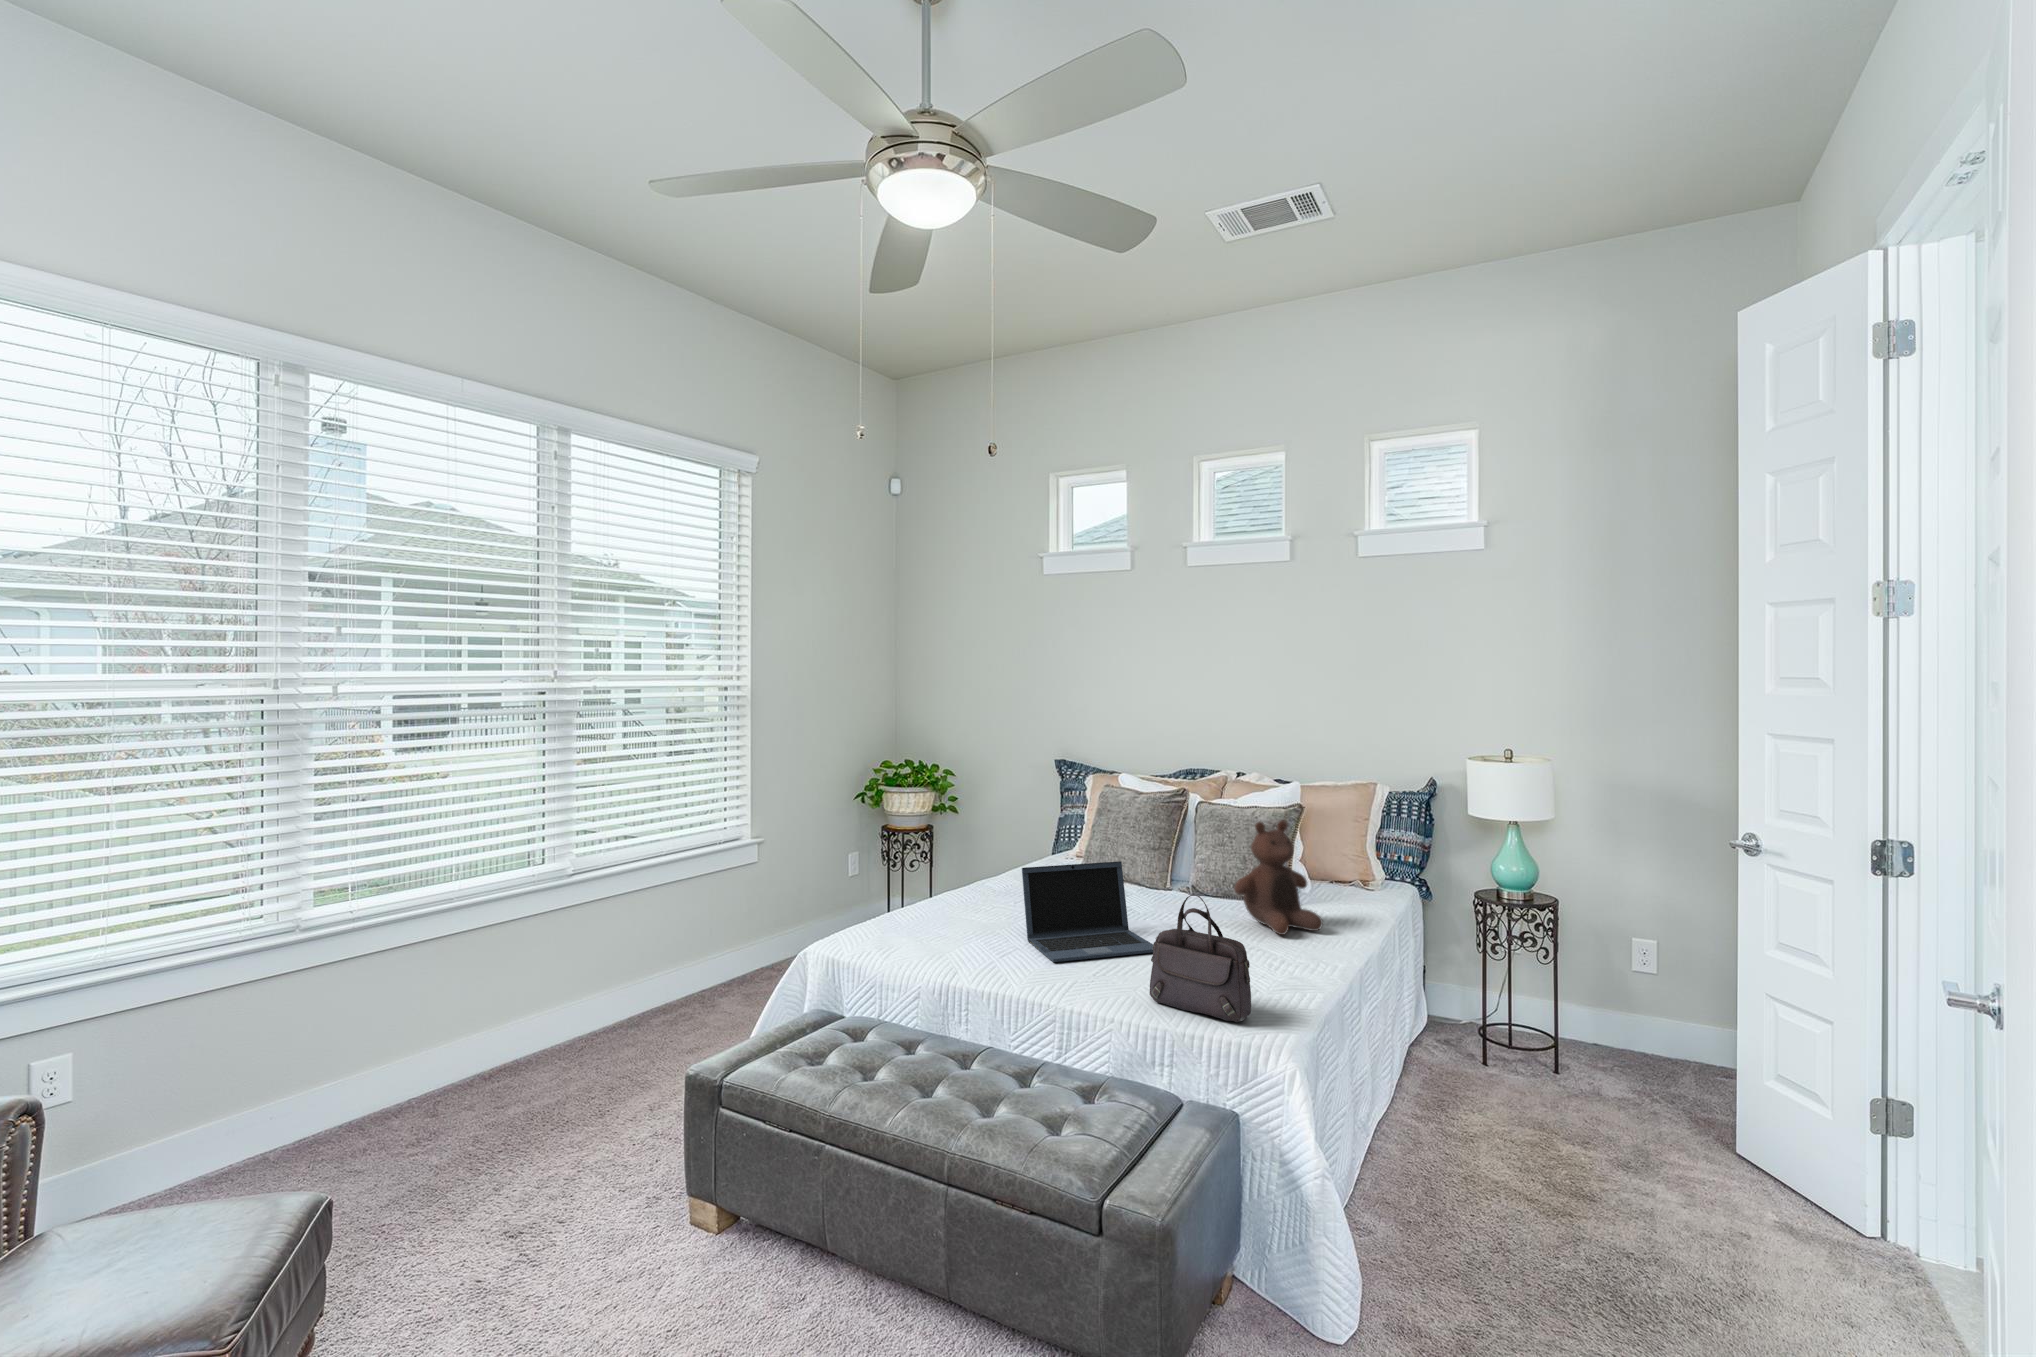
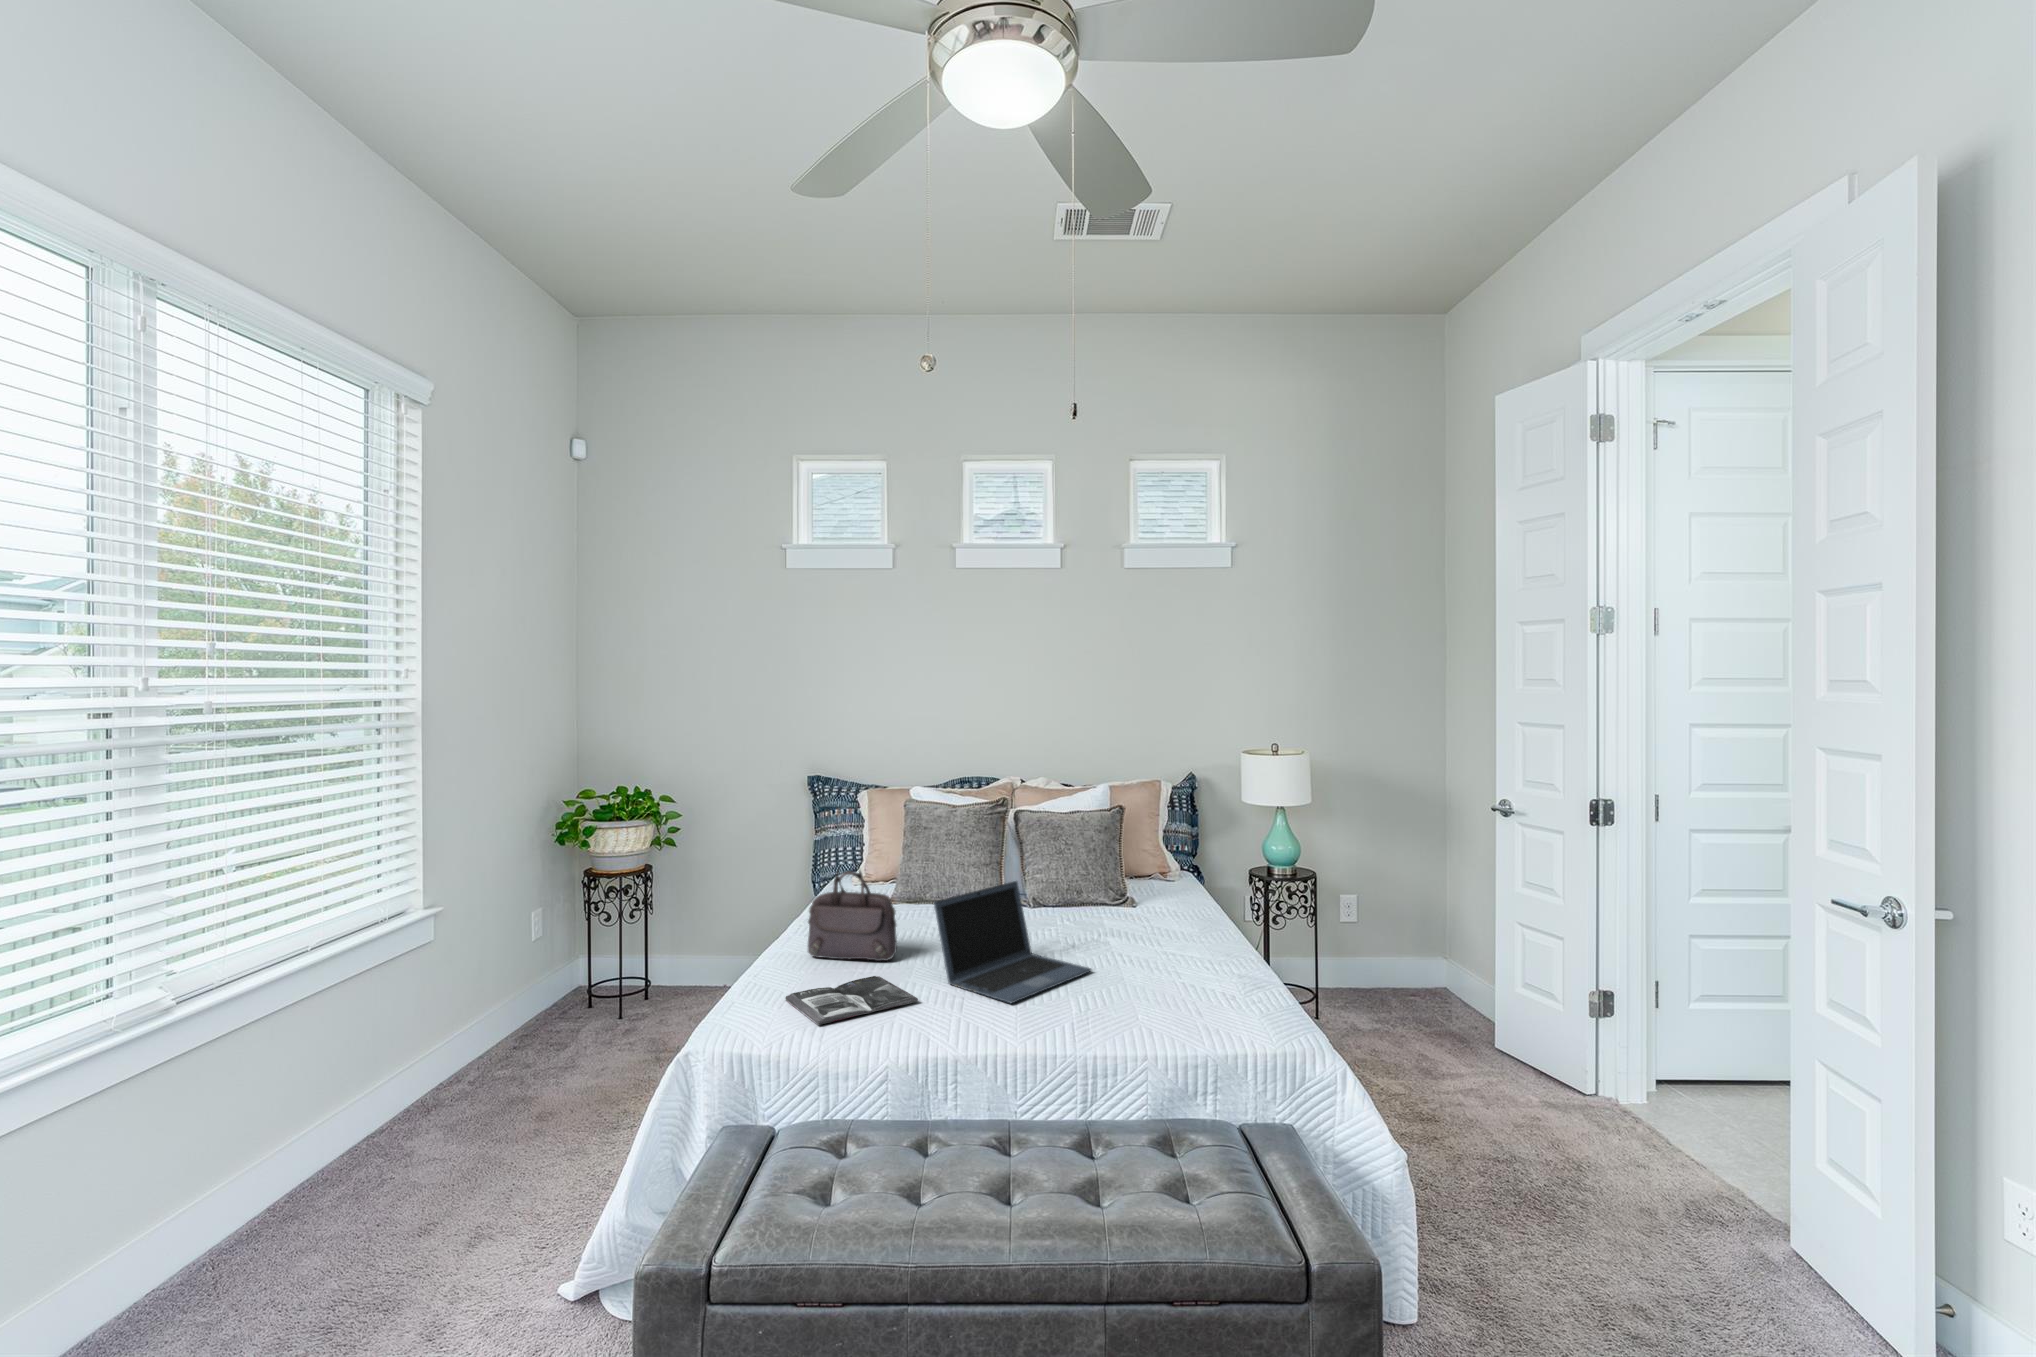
stuffed bear: present [1234,820,1323,935] -> none [1112,822,1191,935]
handbag: present [1150,895,1251,1022] -> present [808,870,897,961]
magazine: none [894,925,985,950] -> present [785,976,918,1025]

